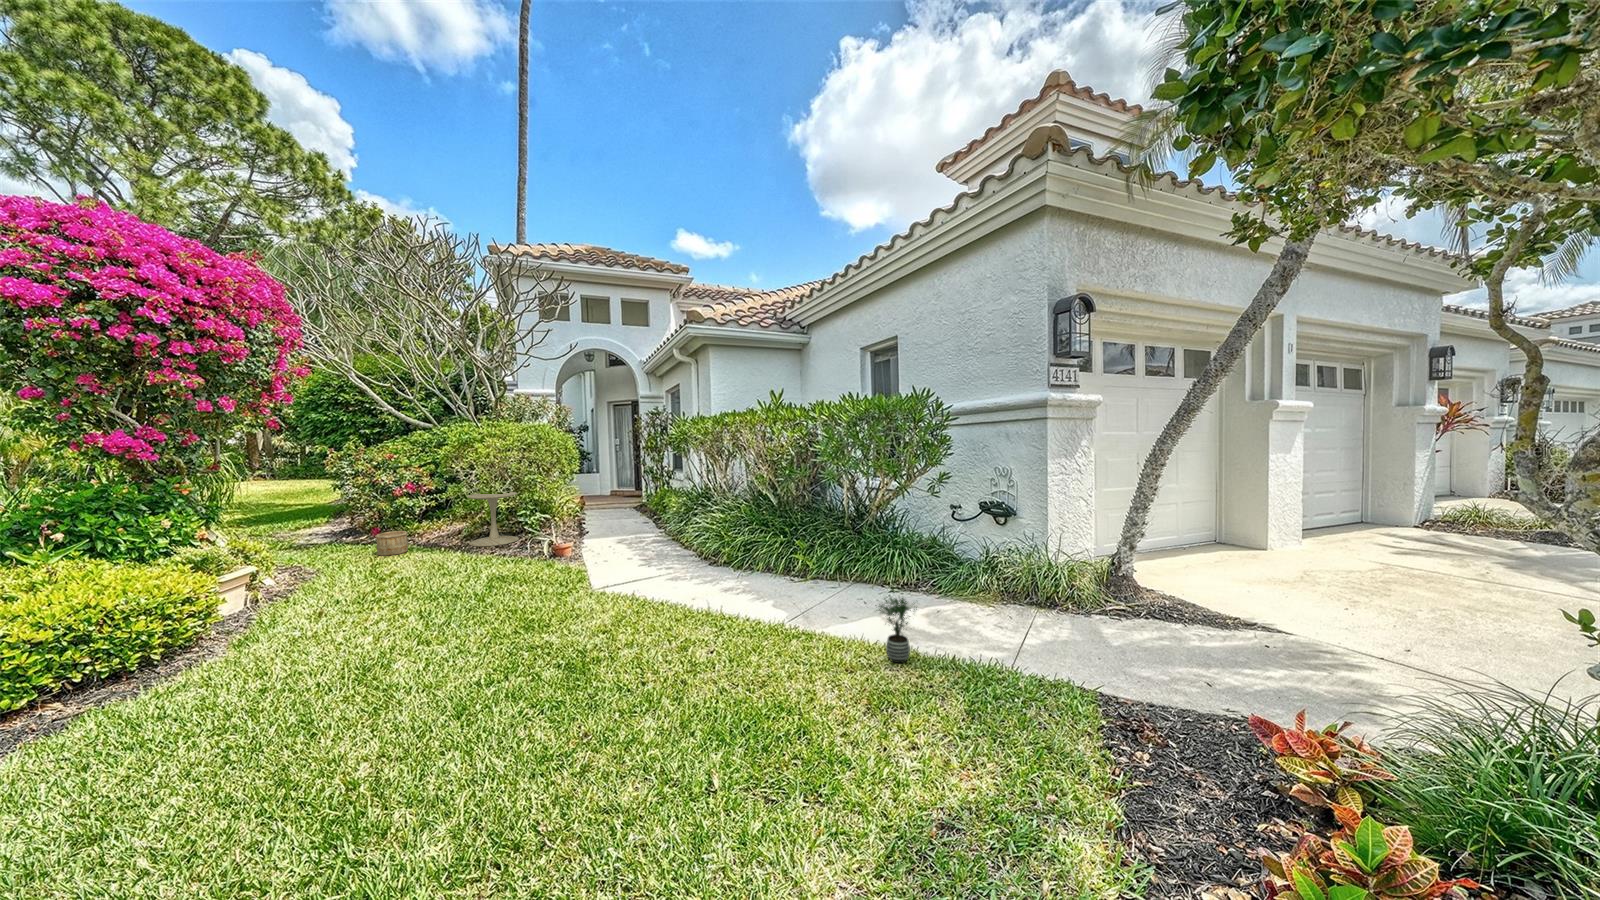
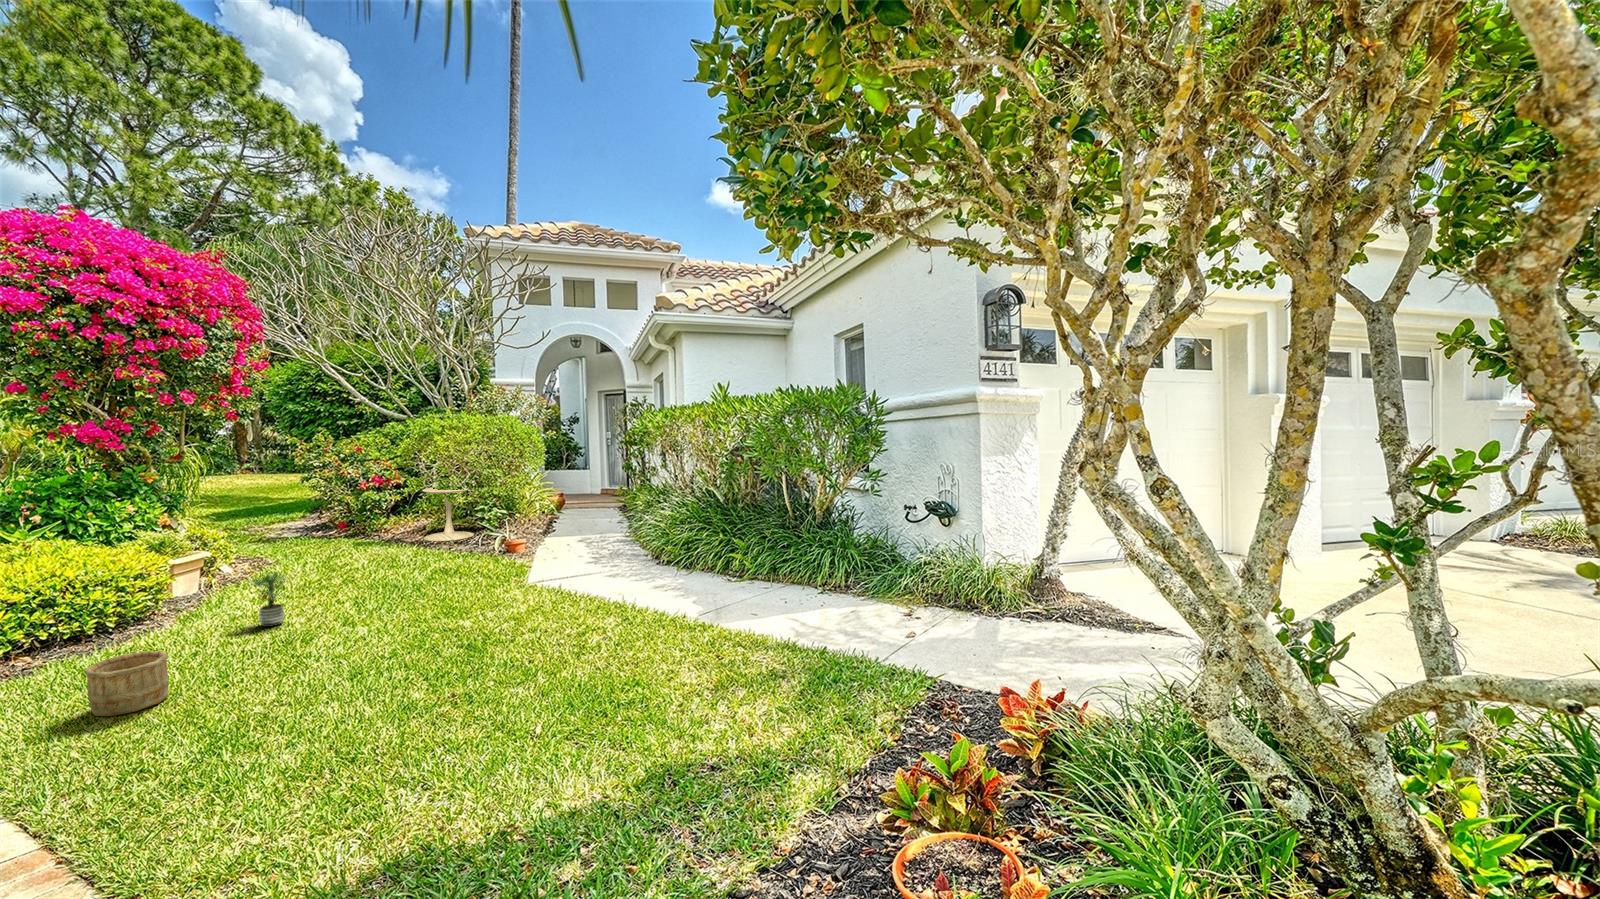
wooden bucket: present [375,531,408,556] -> present [84,651,169,716]
potted plant: present [879,597,917,663] -> present [249,572,288,627]

